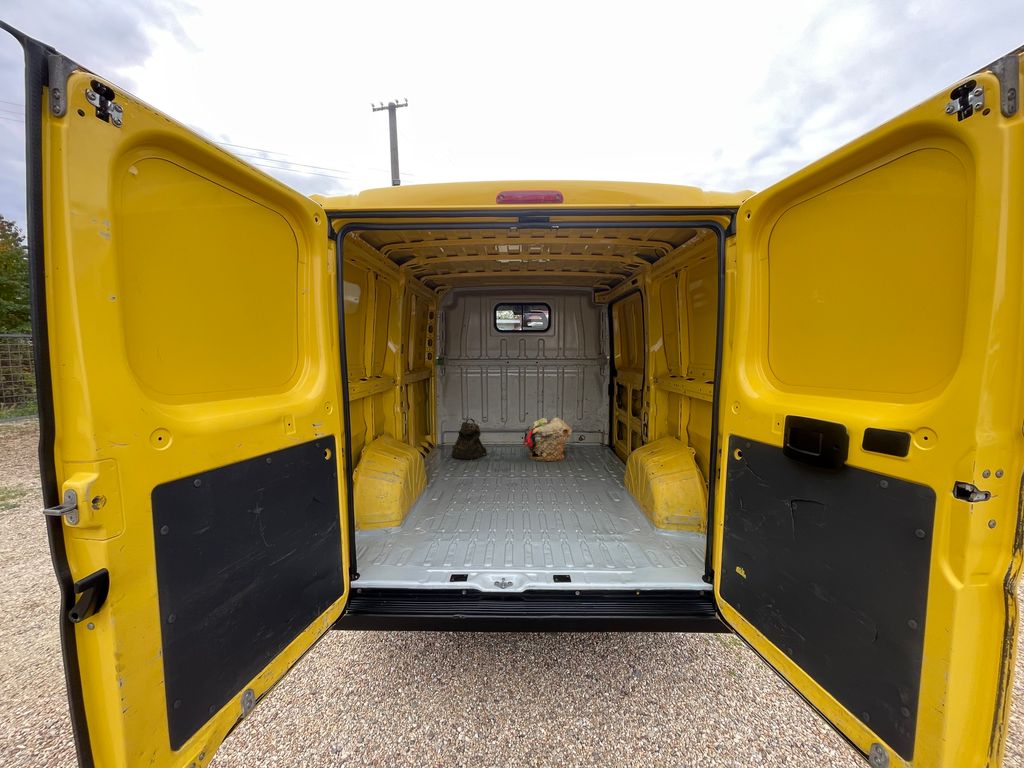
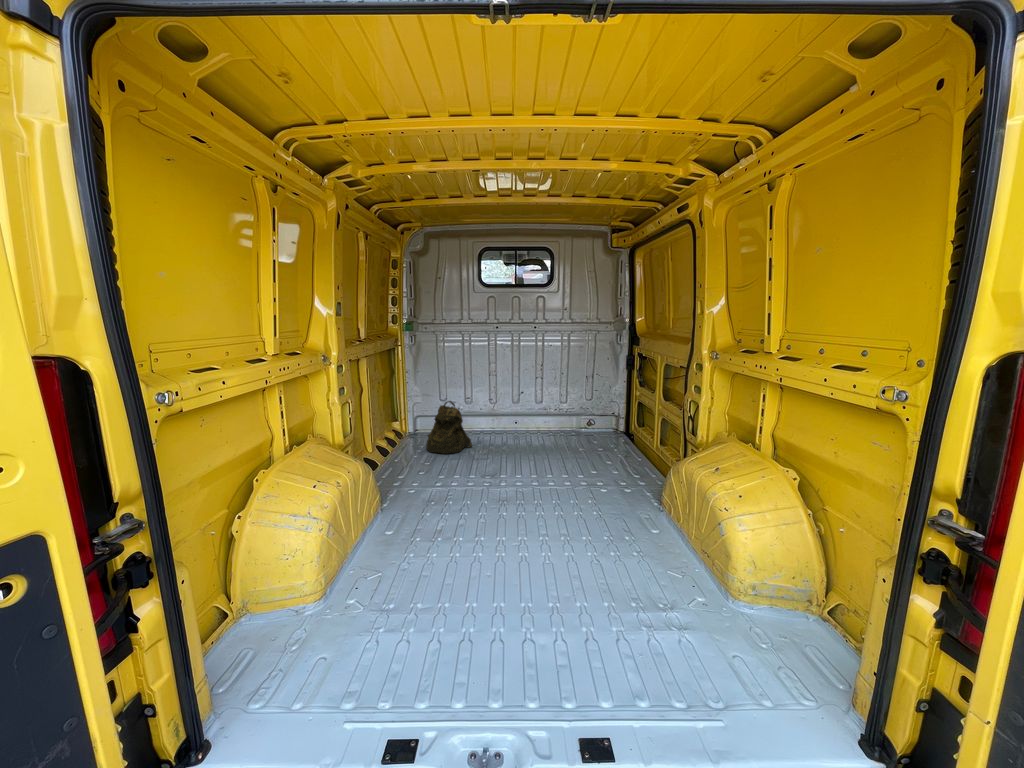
laundry basket: present [523,418,572,461] -> none [518,399,579,456]

